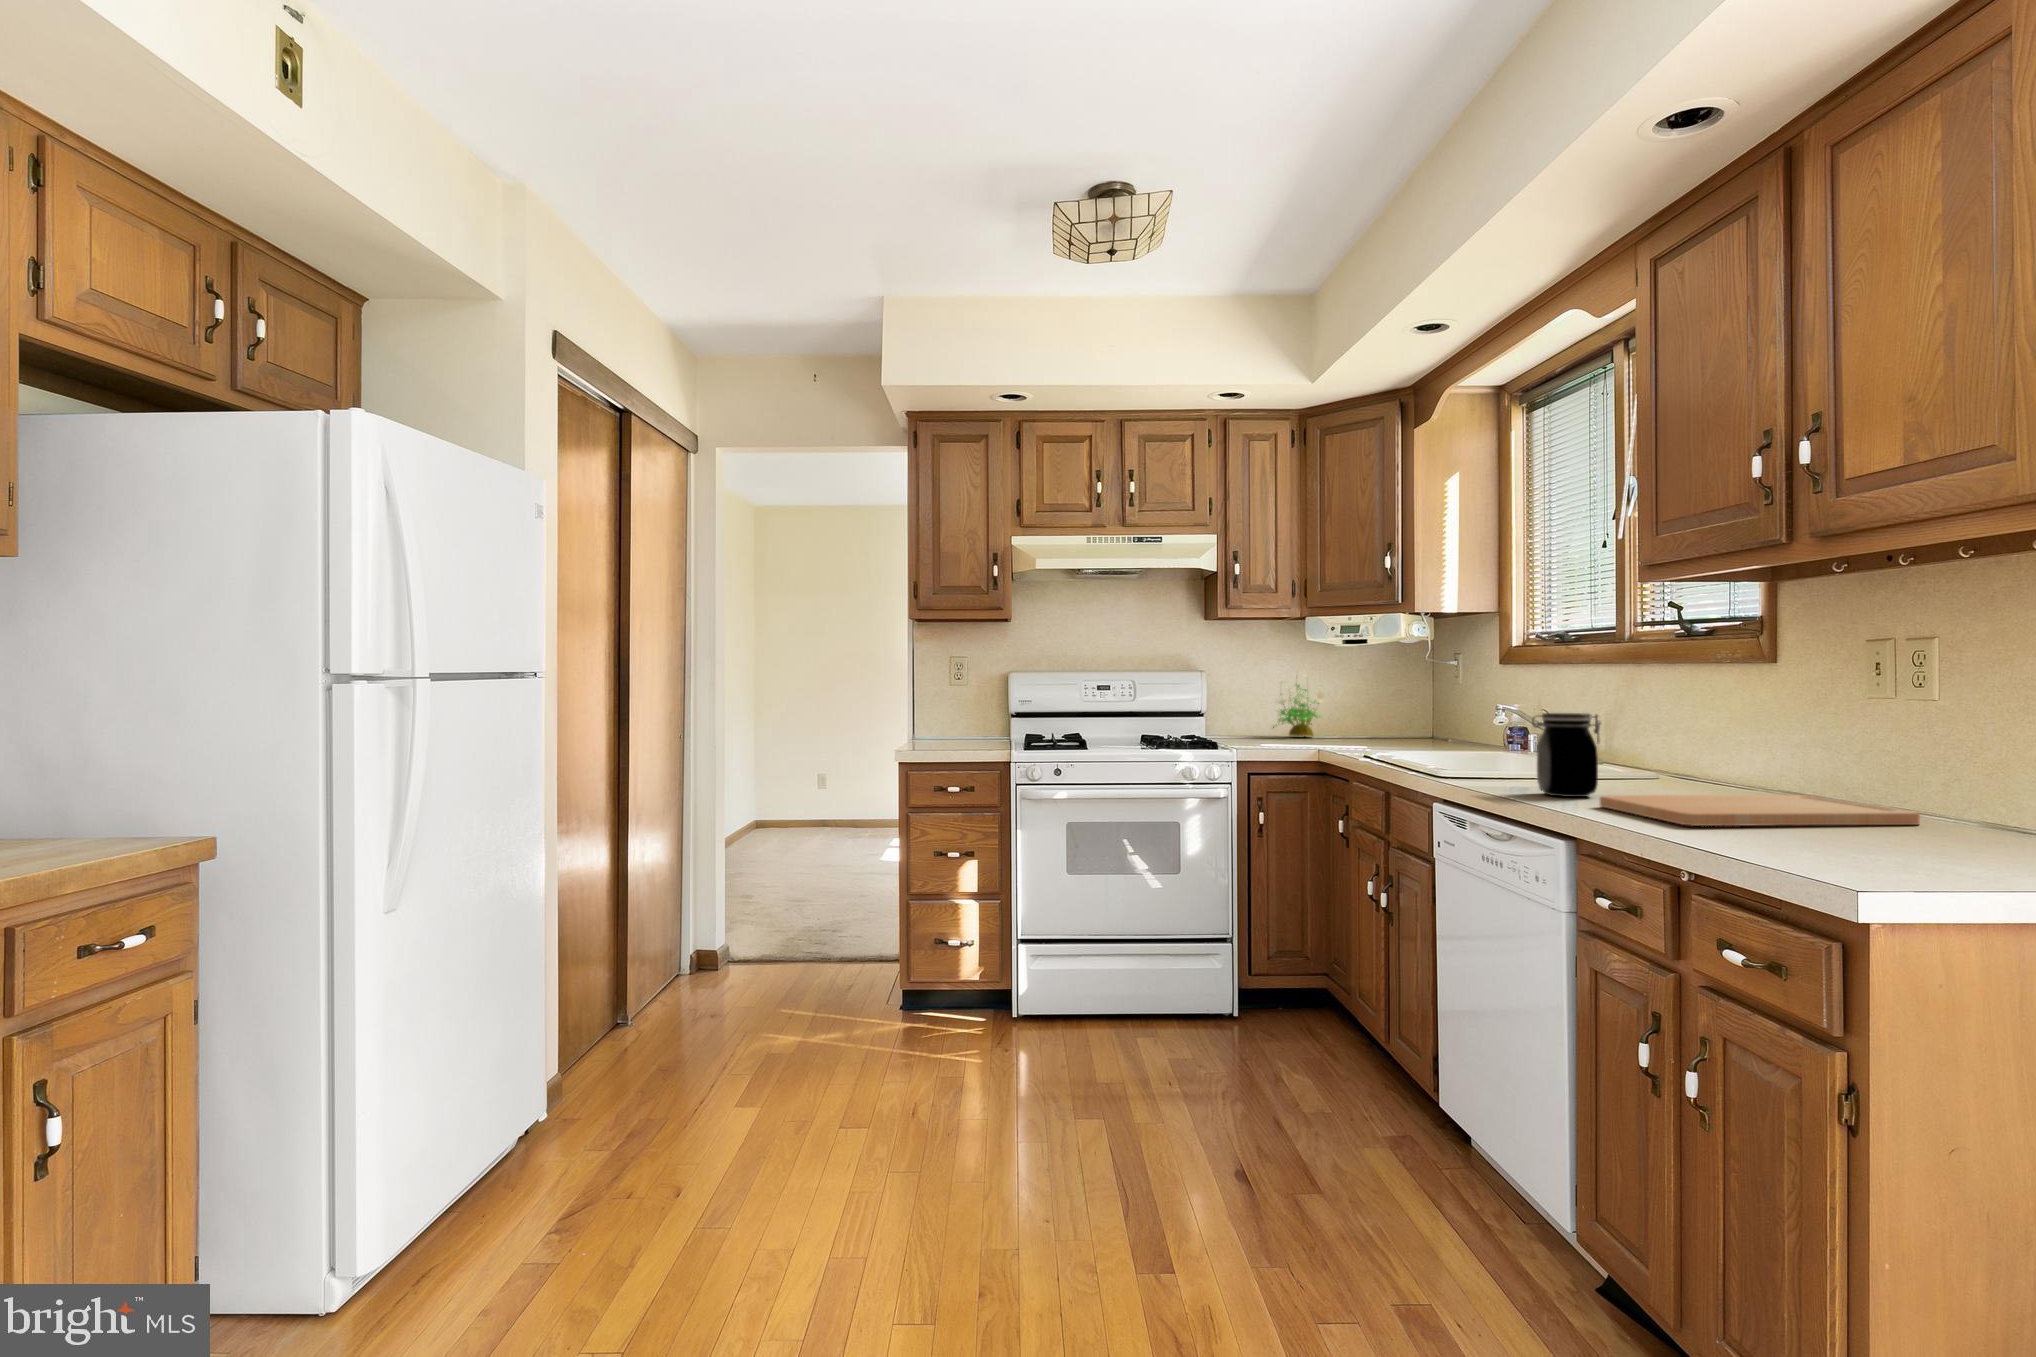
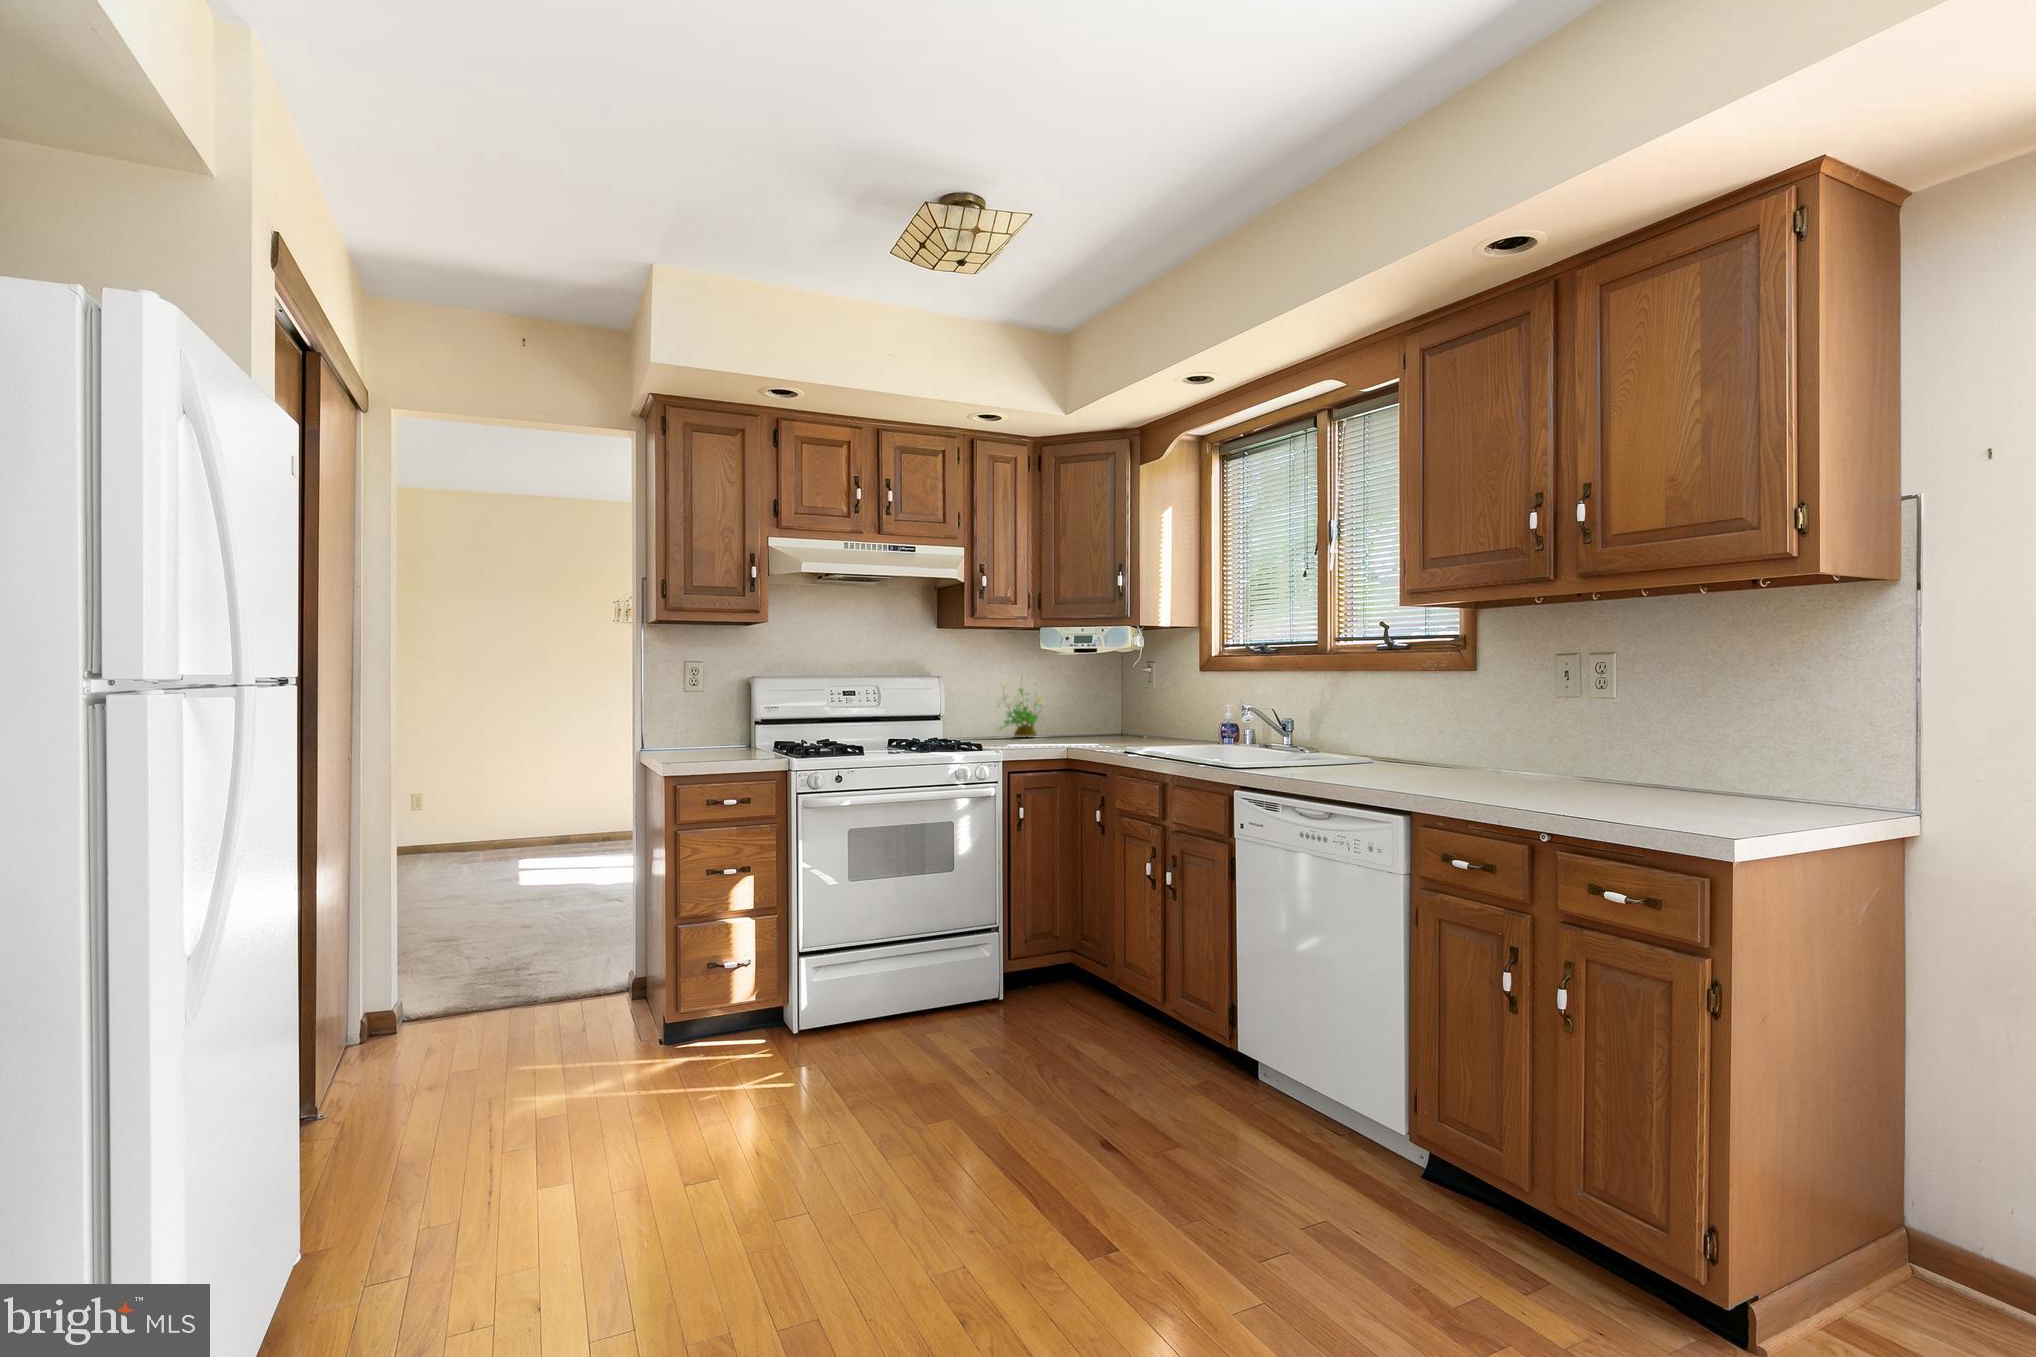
jar: present [1532,713,1601,797] -> none [1342,711,1395,780]
cutting board: present [1600,795,1920,826] -> none [1416,771,1627,797]

